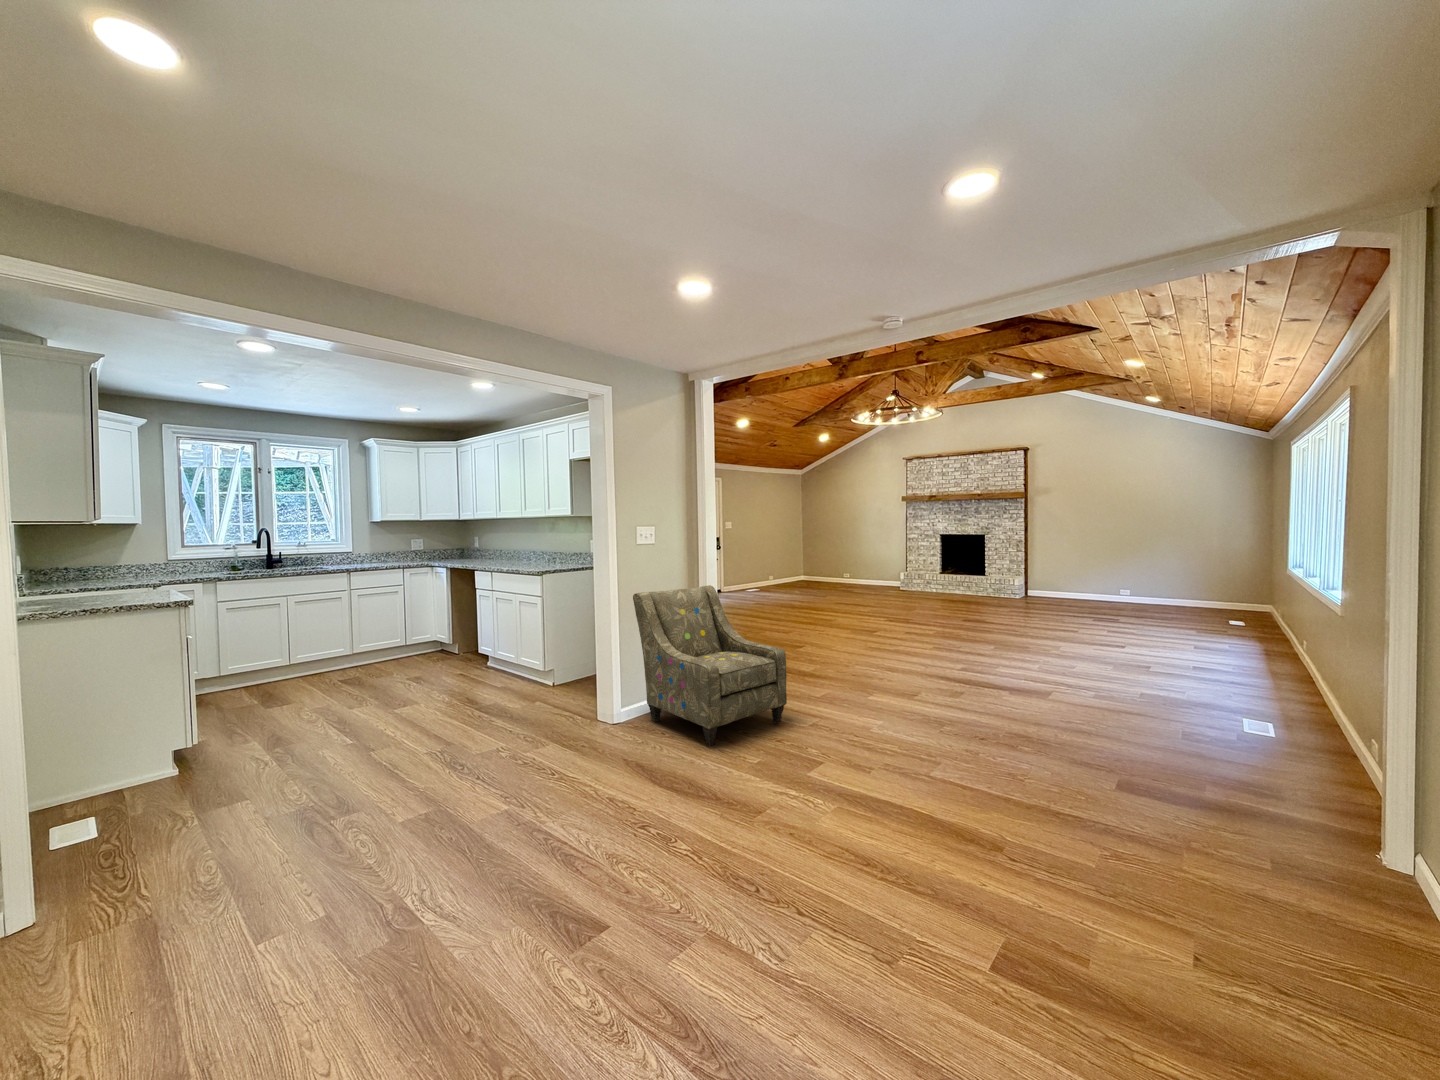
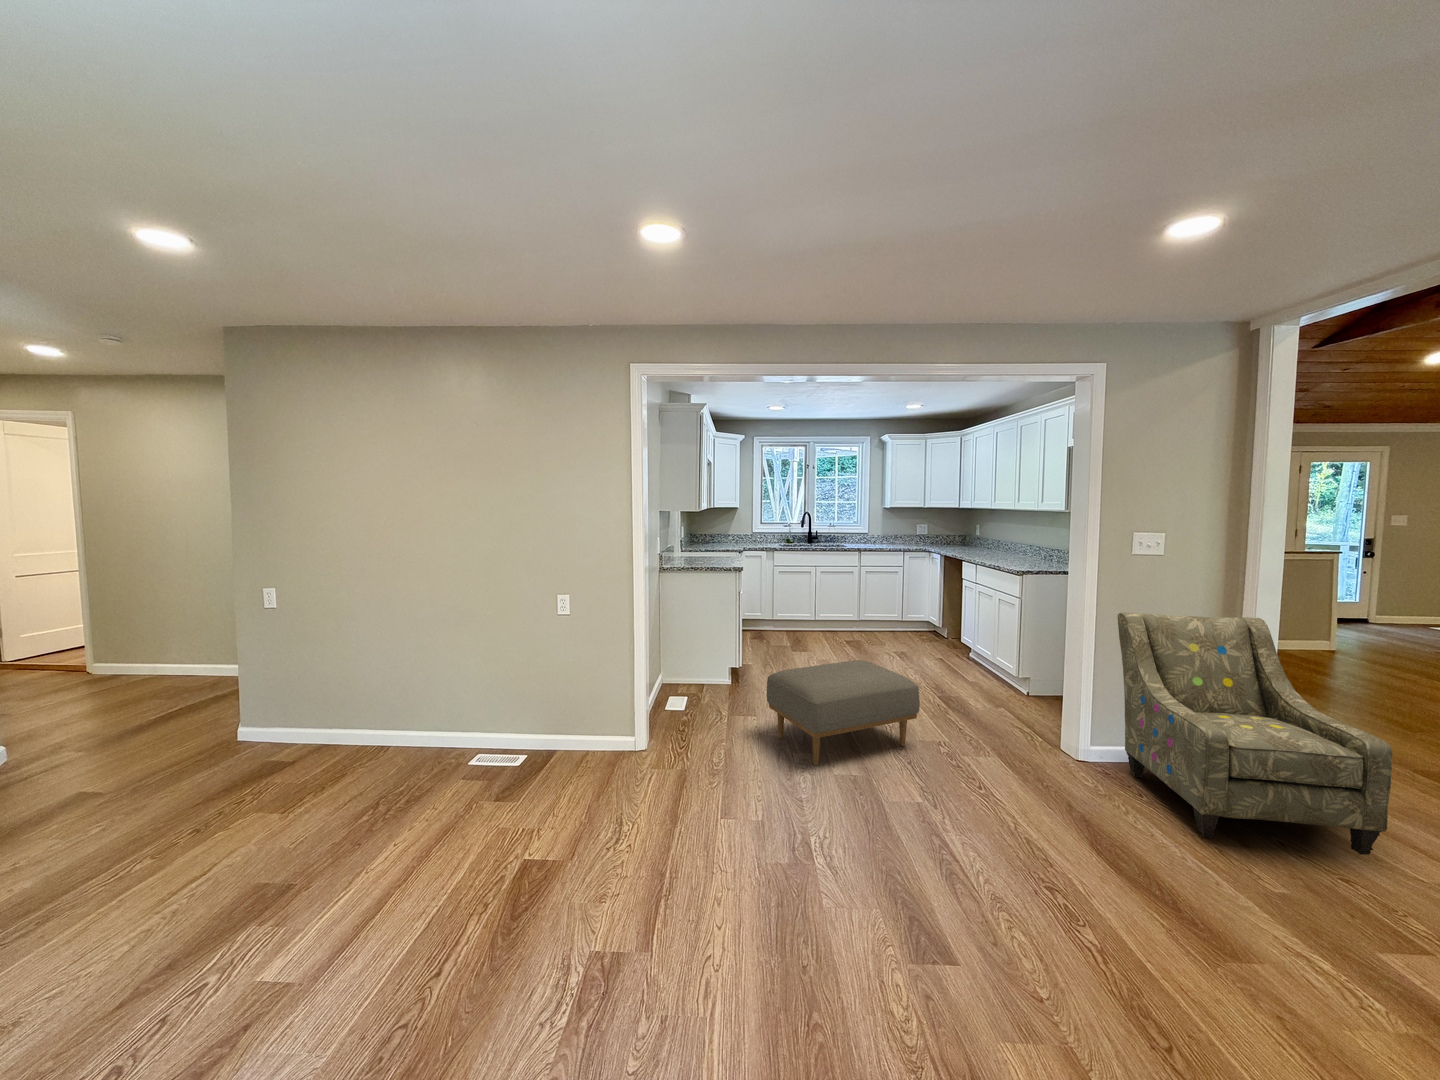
ottoman: none [276,686,480,823] -> present [767,660,920,765]

